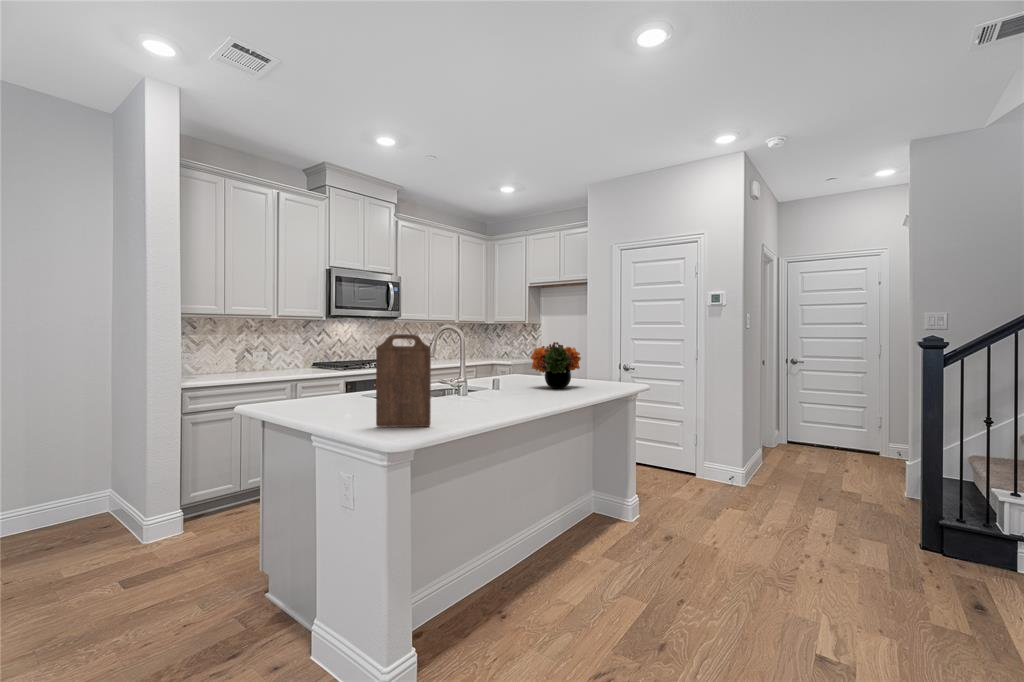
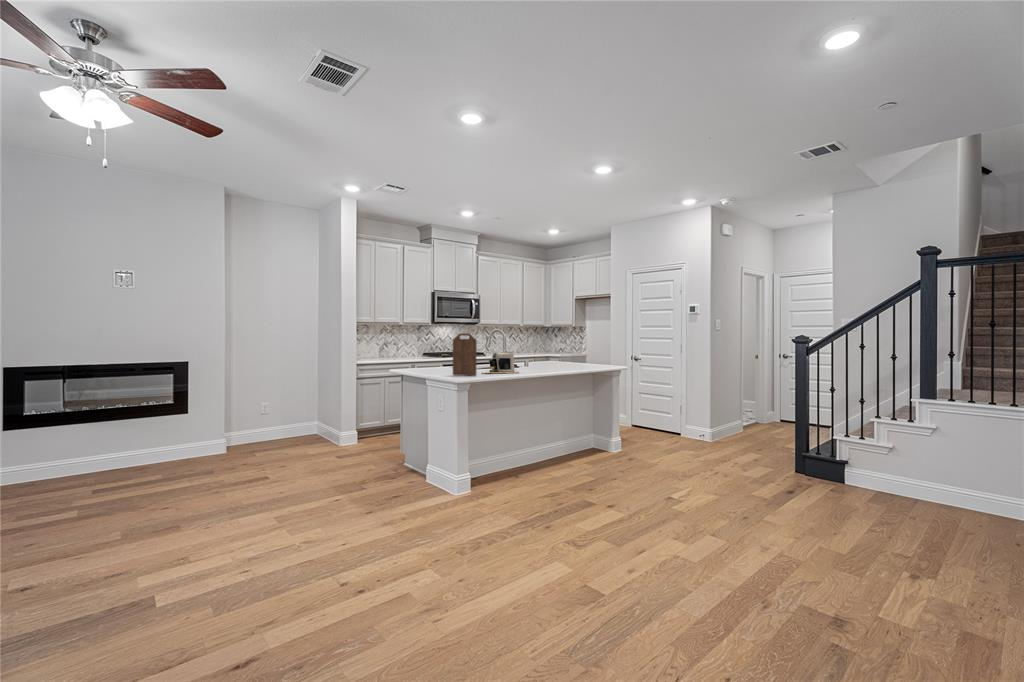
flower arrangement: present [530,342,581,389] -> none [549,339,581,367]
coffee maker: none [431,370,509,417] -> present [483,352,519,374]

